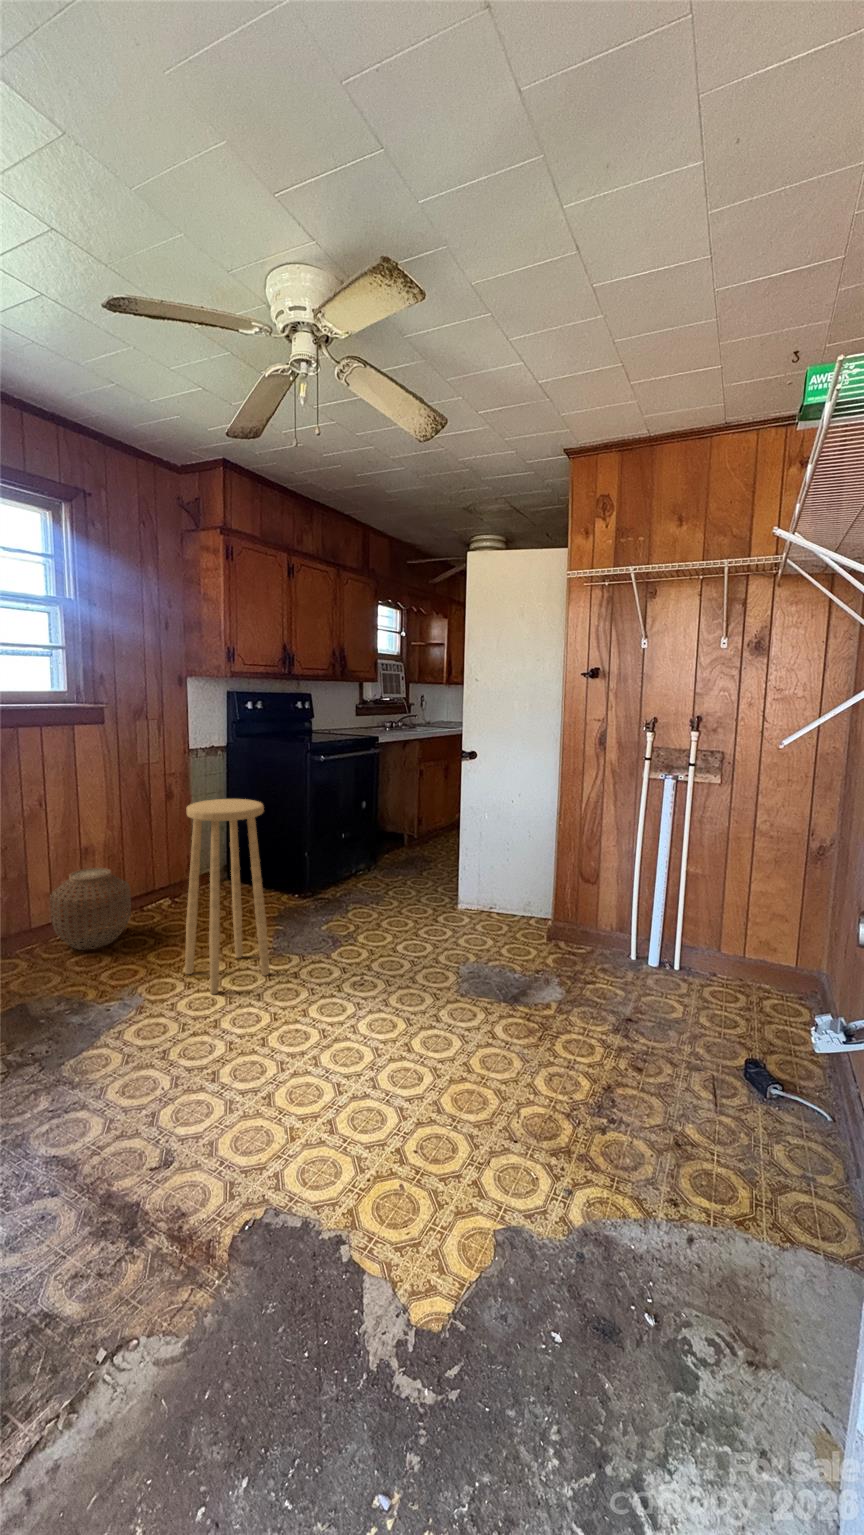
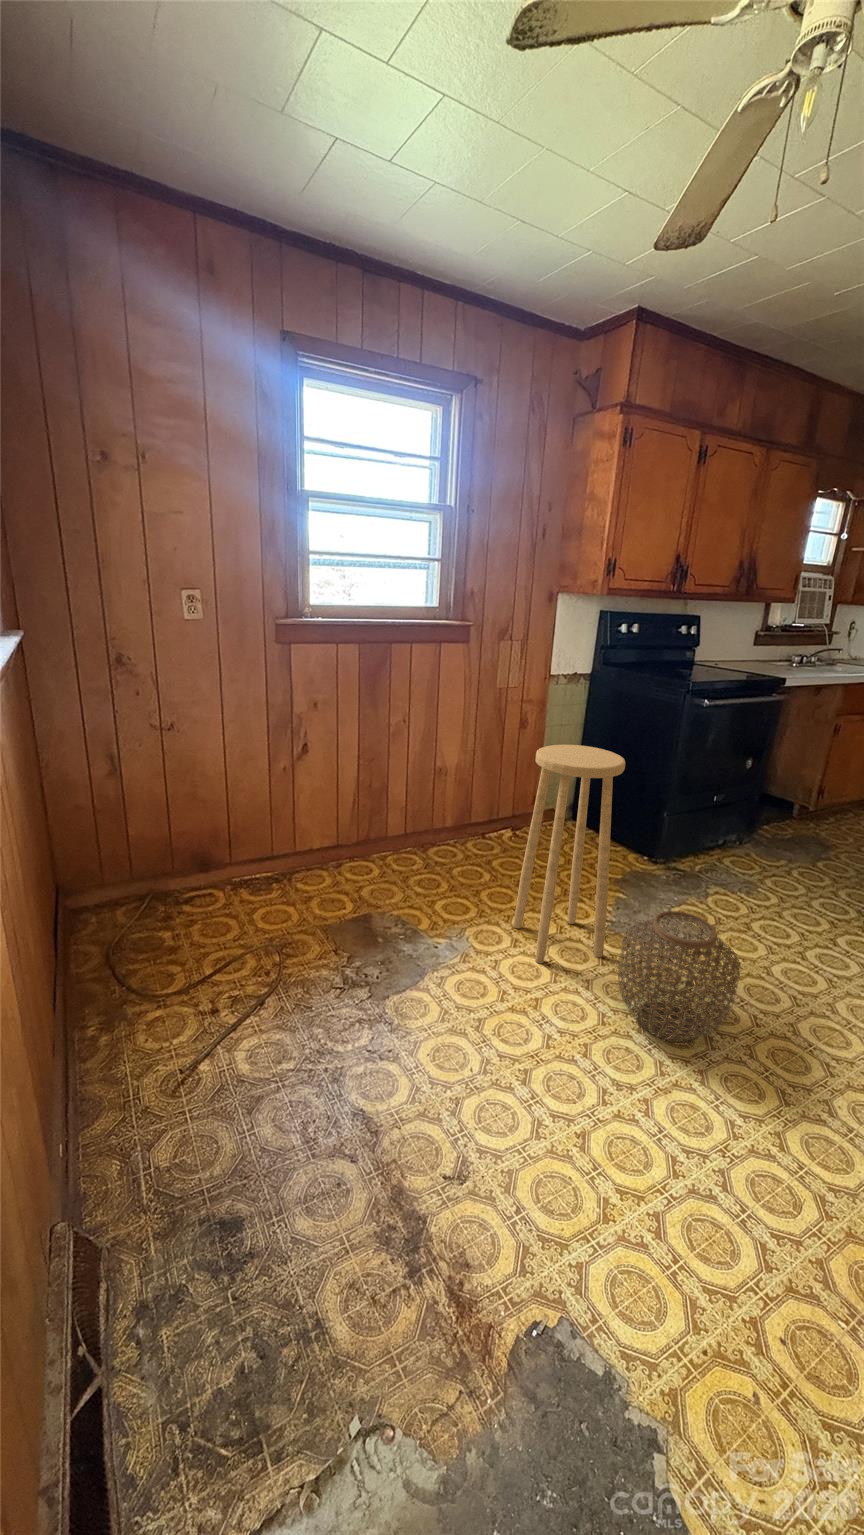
woven basket: present [50,868,131,950] -> present [618,911,740,1041]

